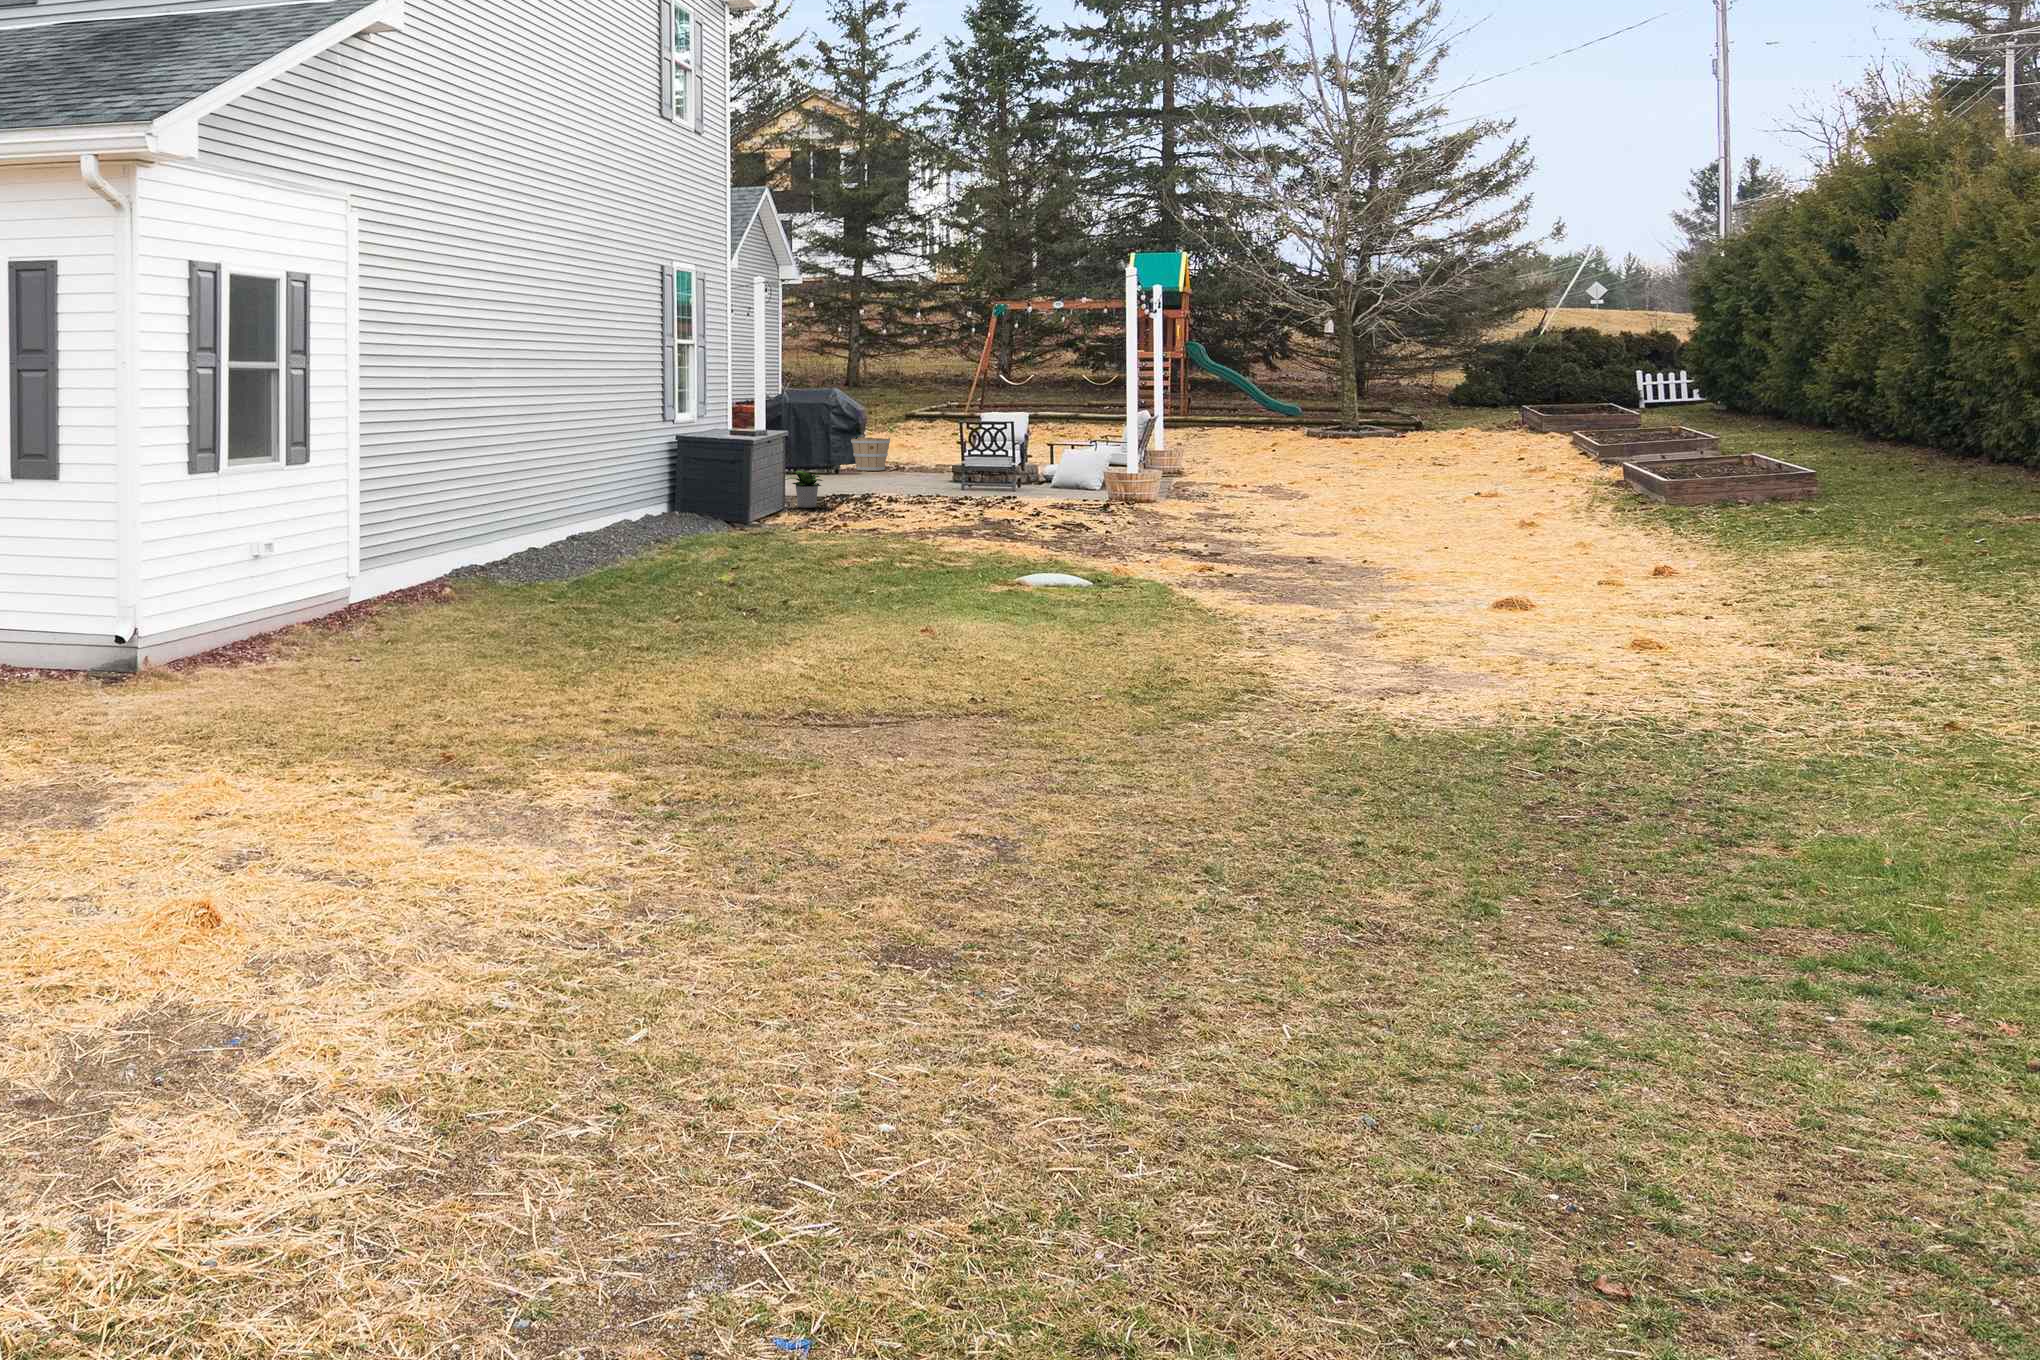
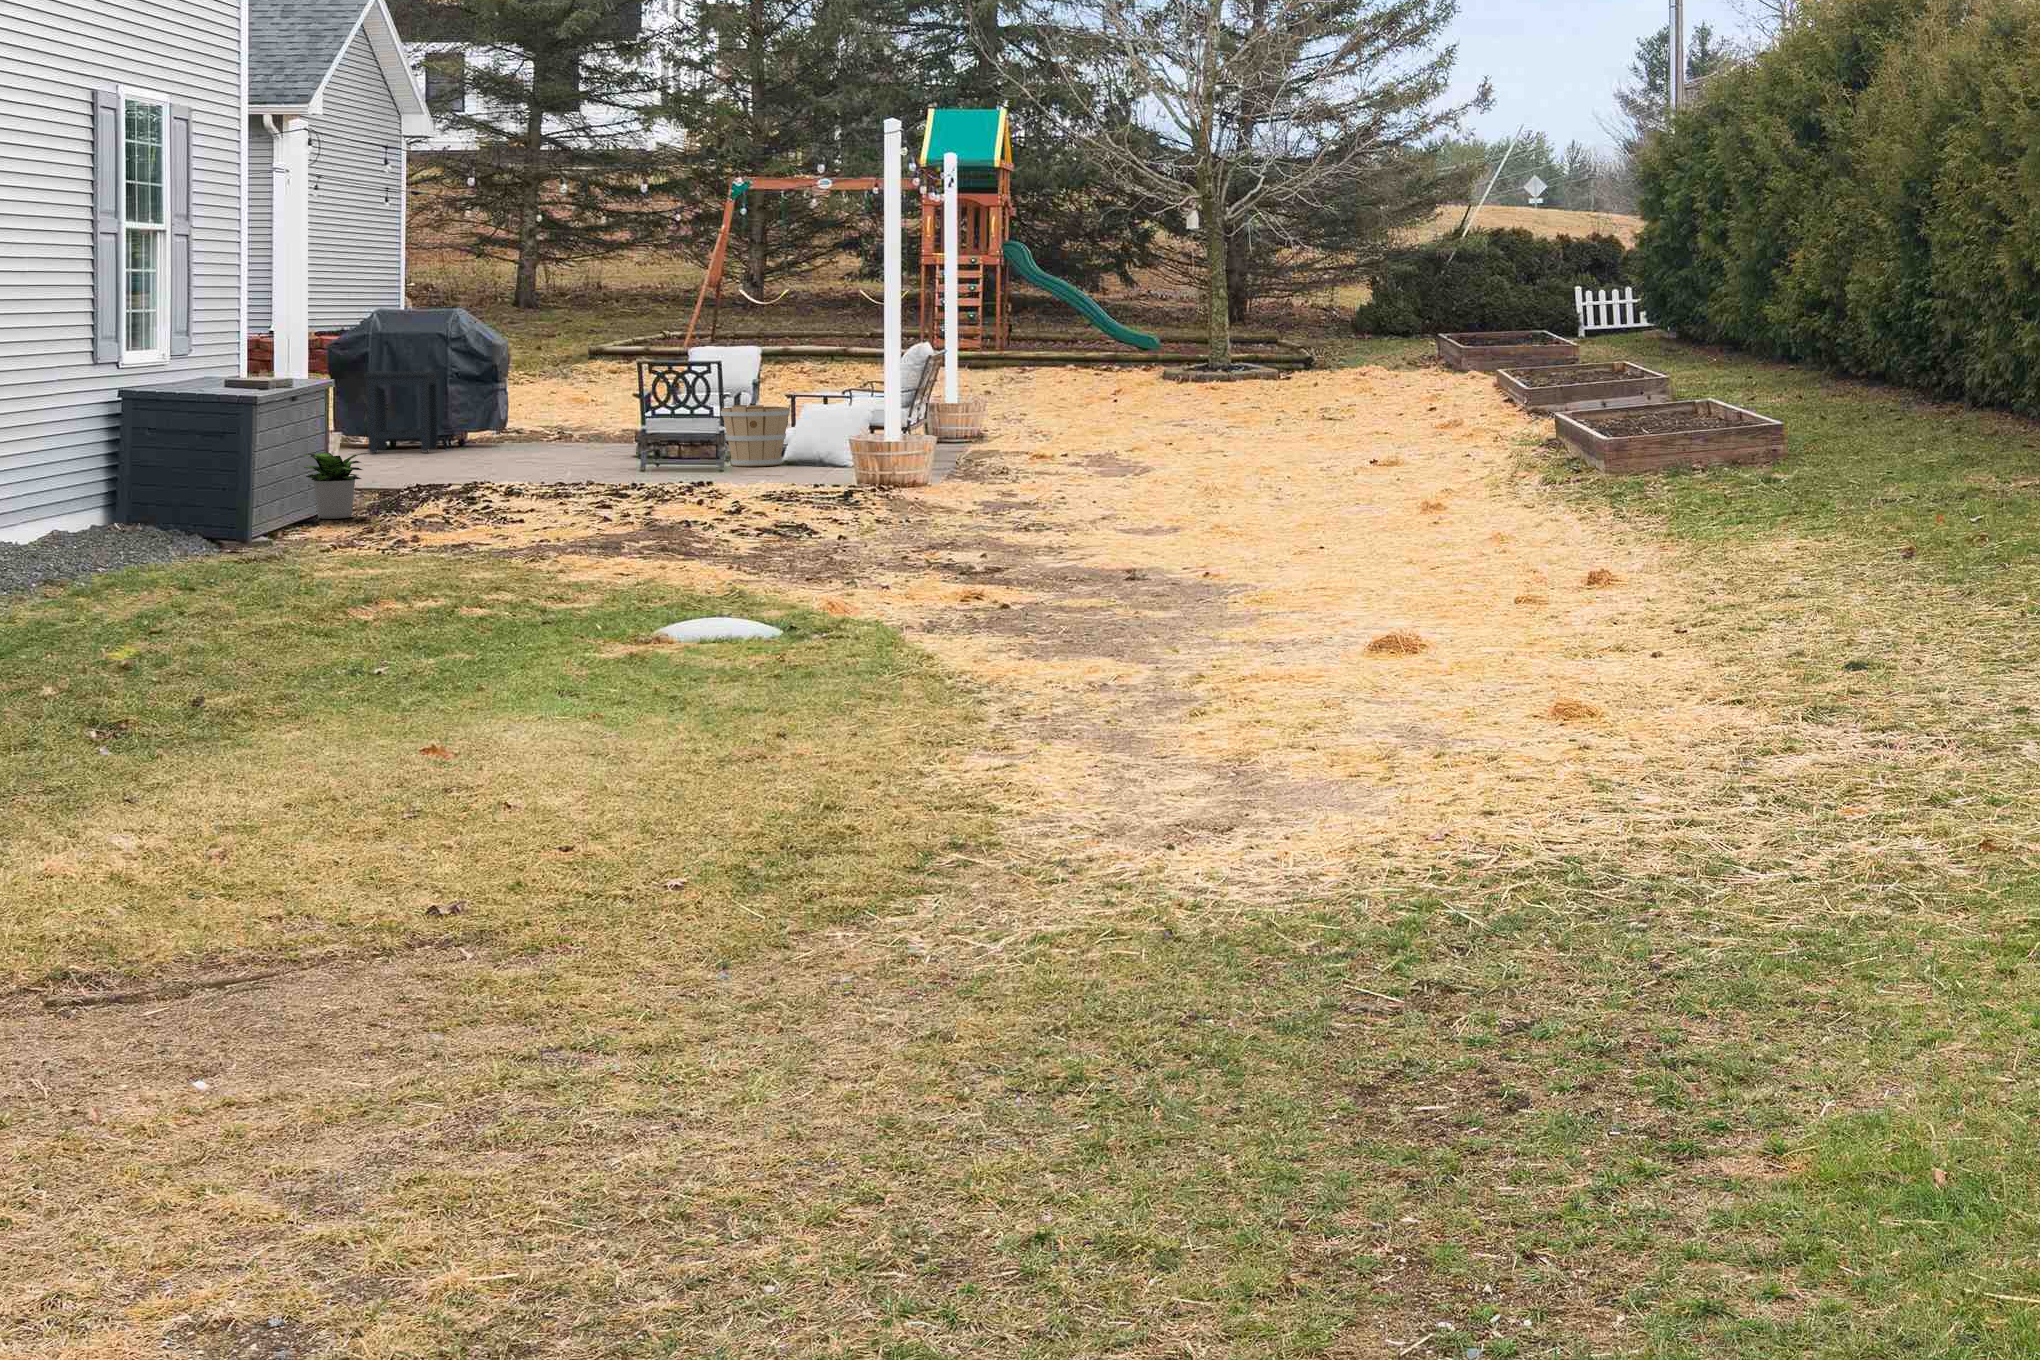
side table: none [797,425,838,472] -> present [364,371,438,453]
wooden bucket: present [851,437,890,471] -> present [721,405,790,466]

